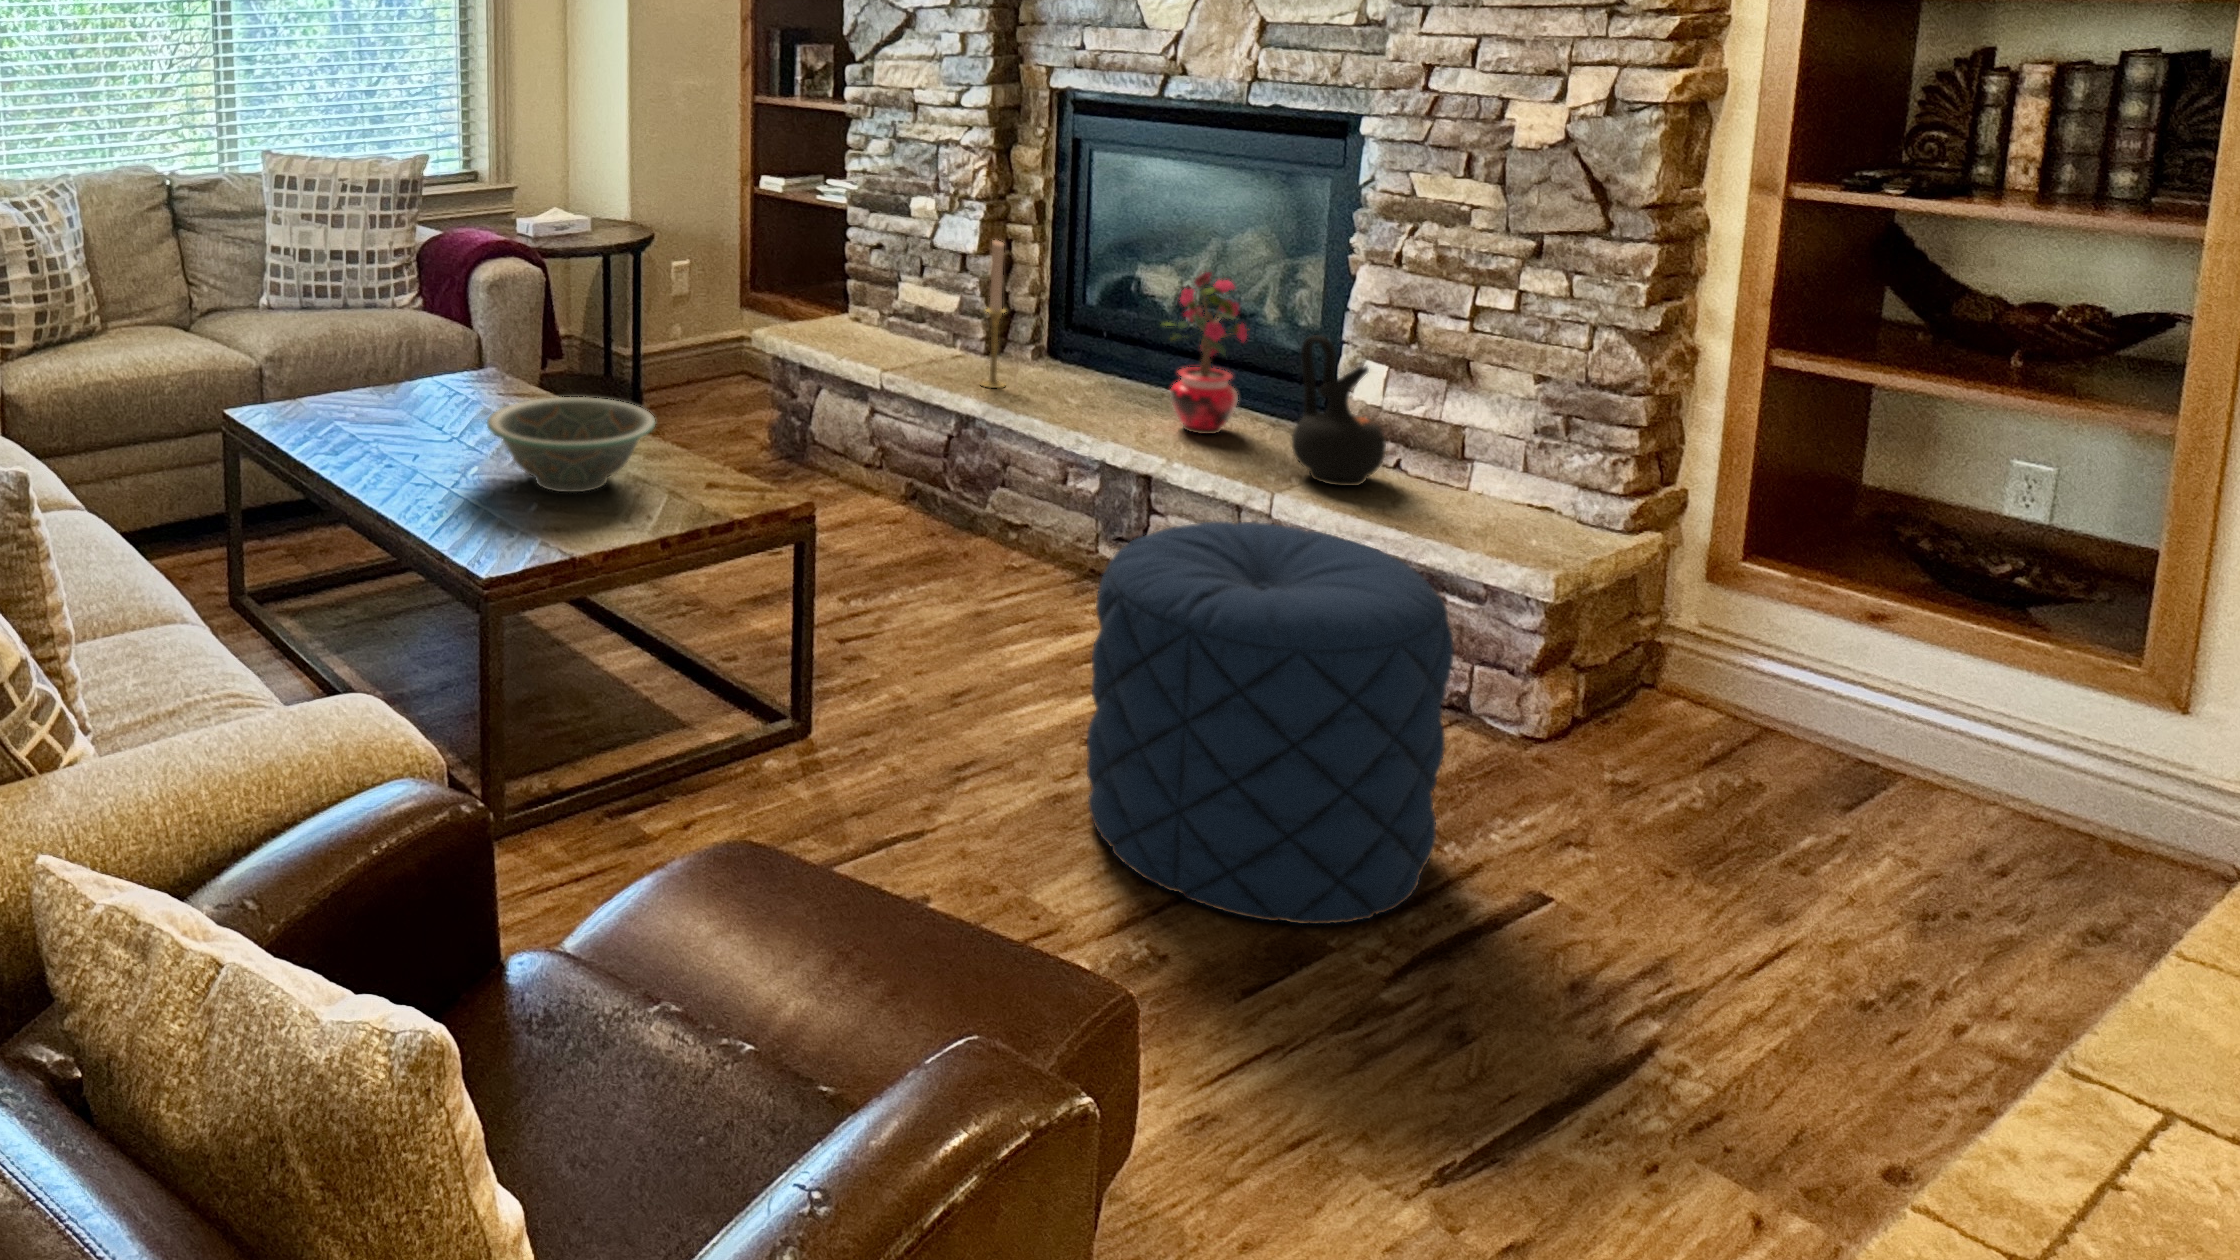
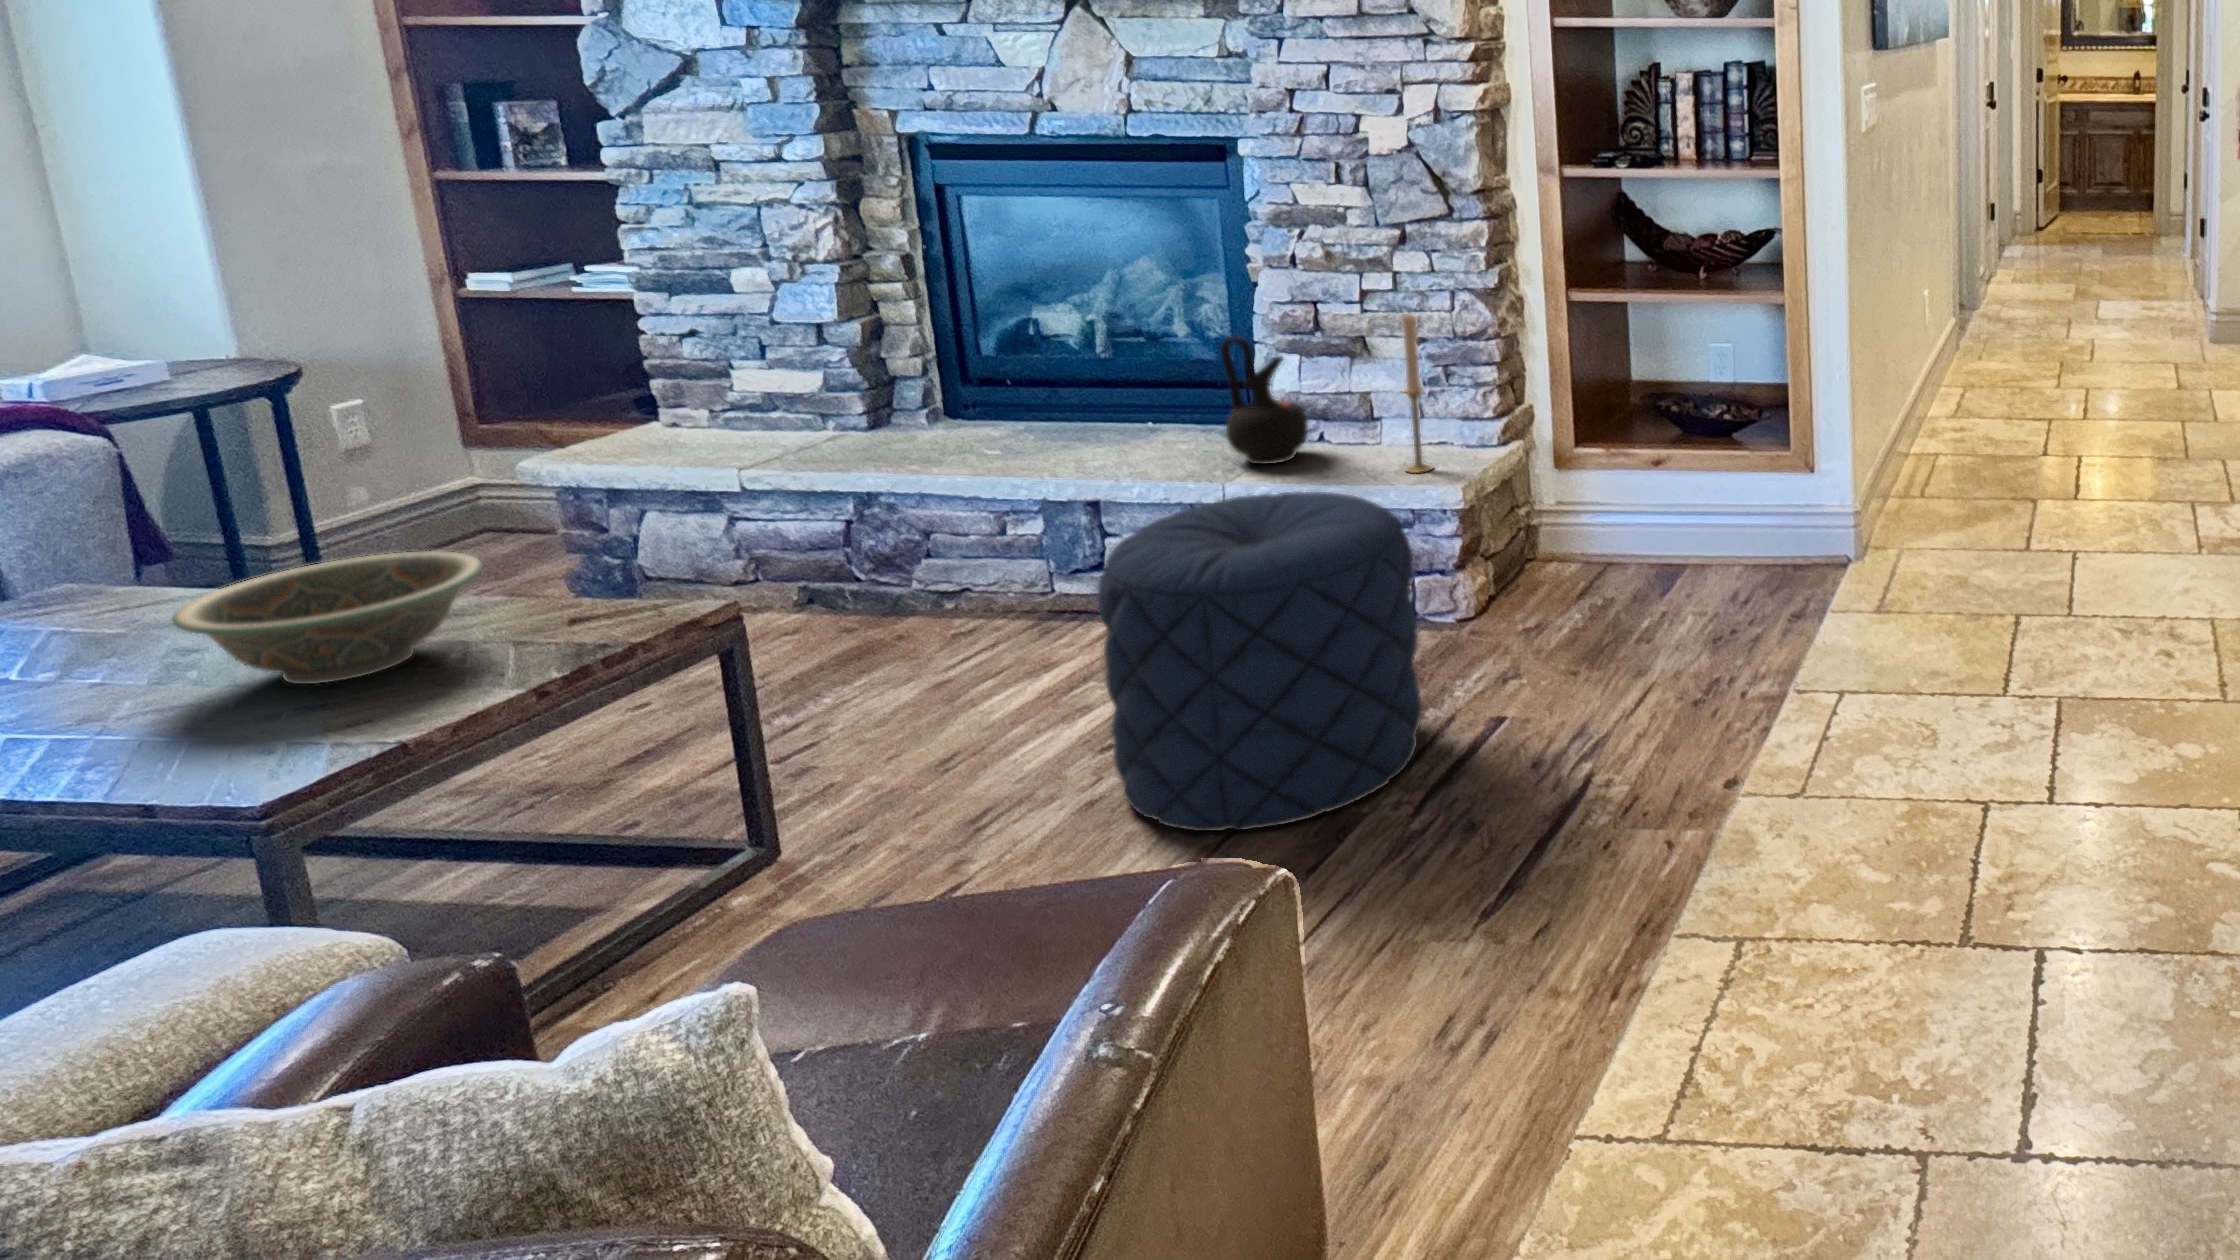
candlestick: present [981,241,1004,388] -> present [1402,314,1432,473]
potted plant: present [1165,272,1249,434] -> none [1075,297,1167,450]

